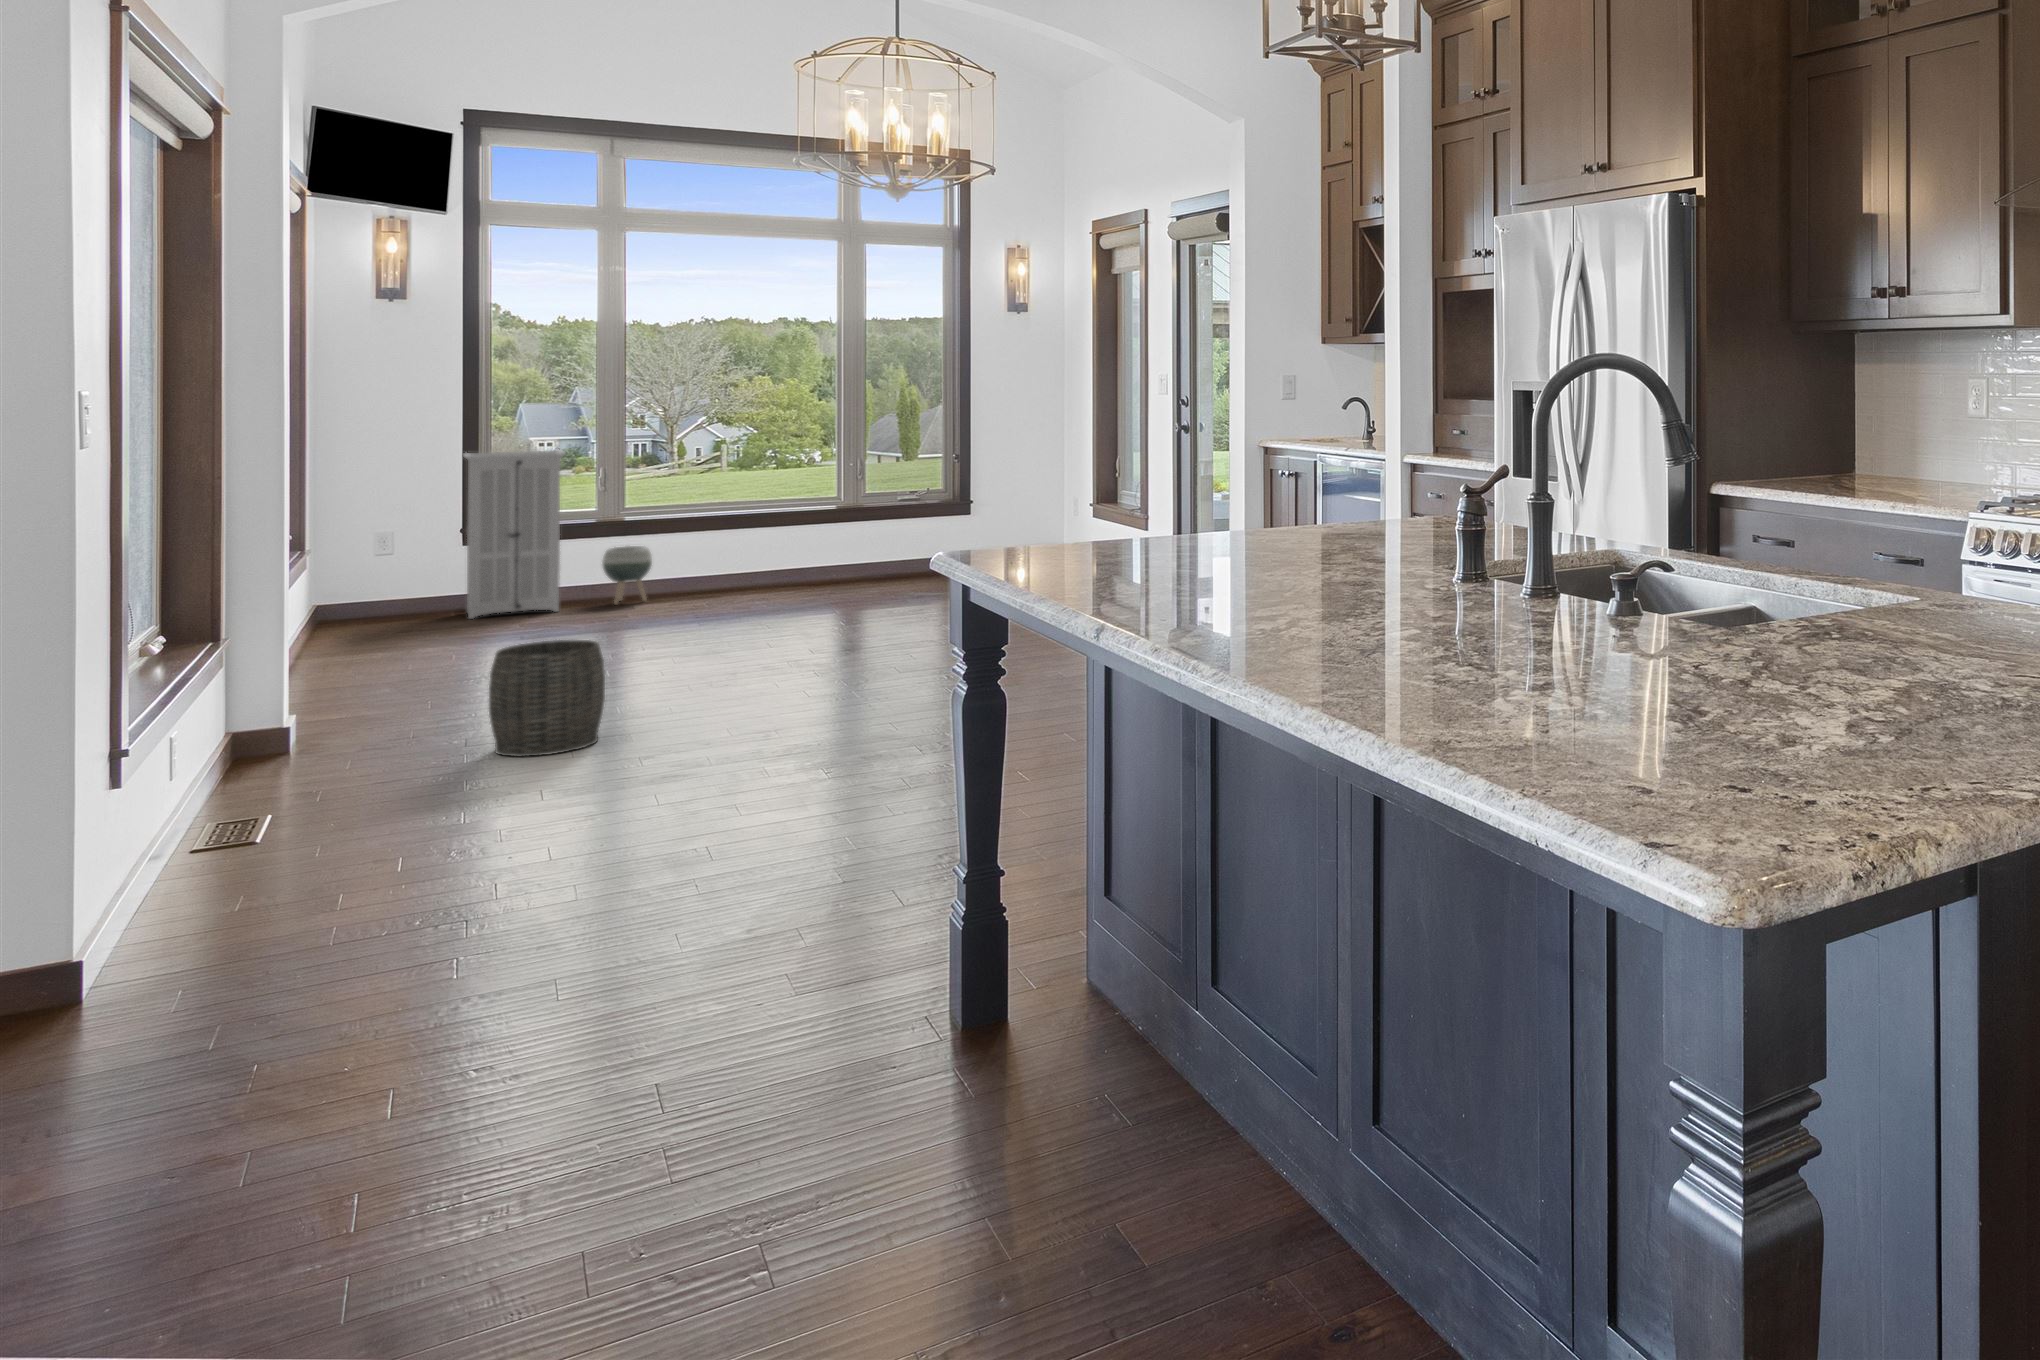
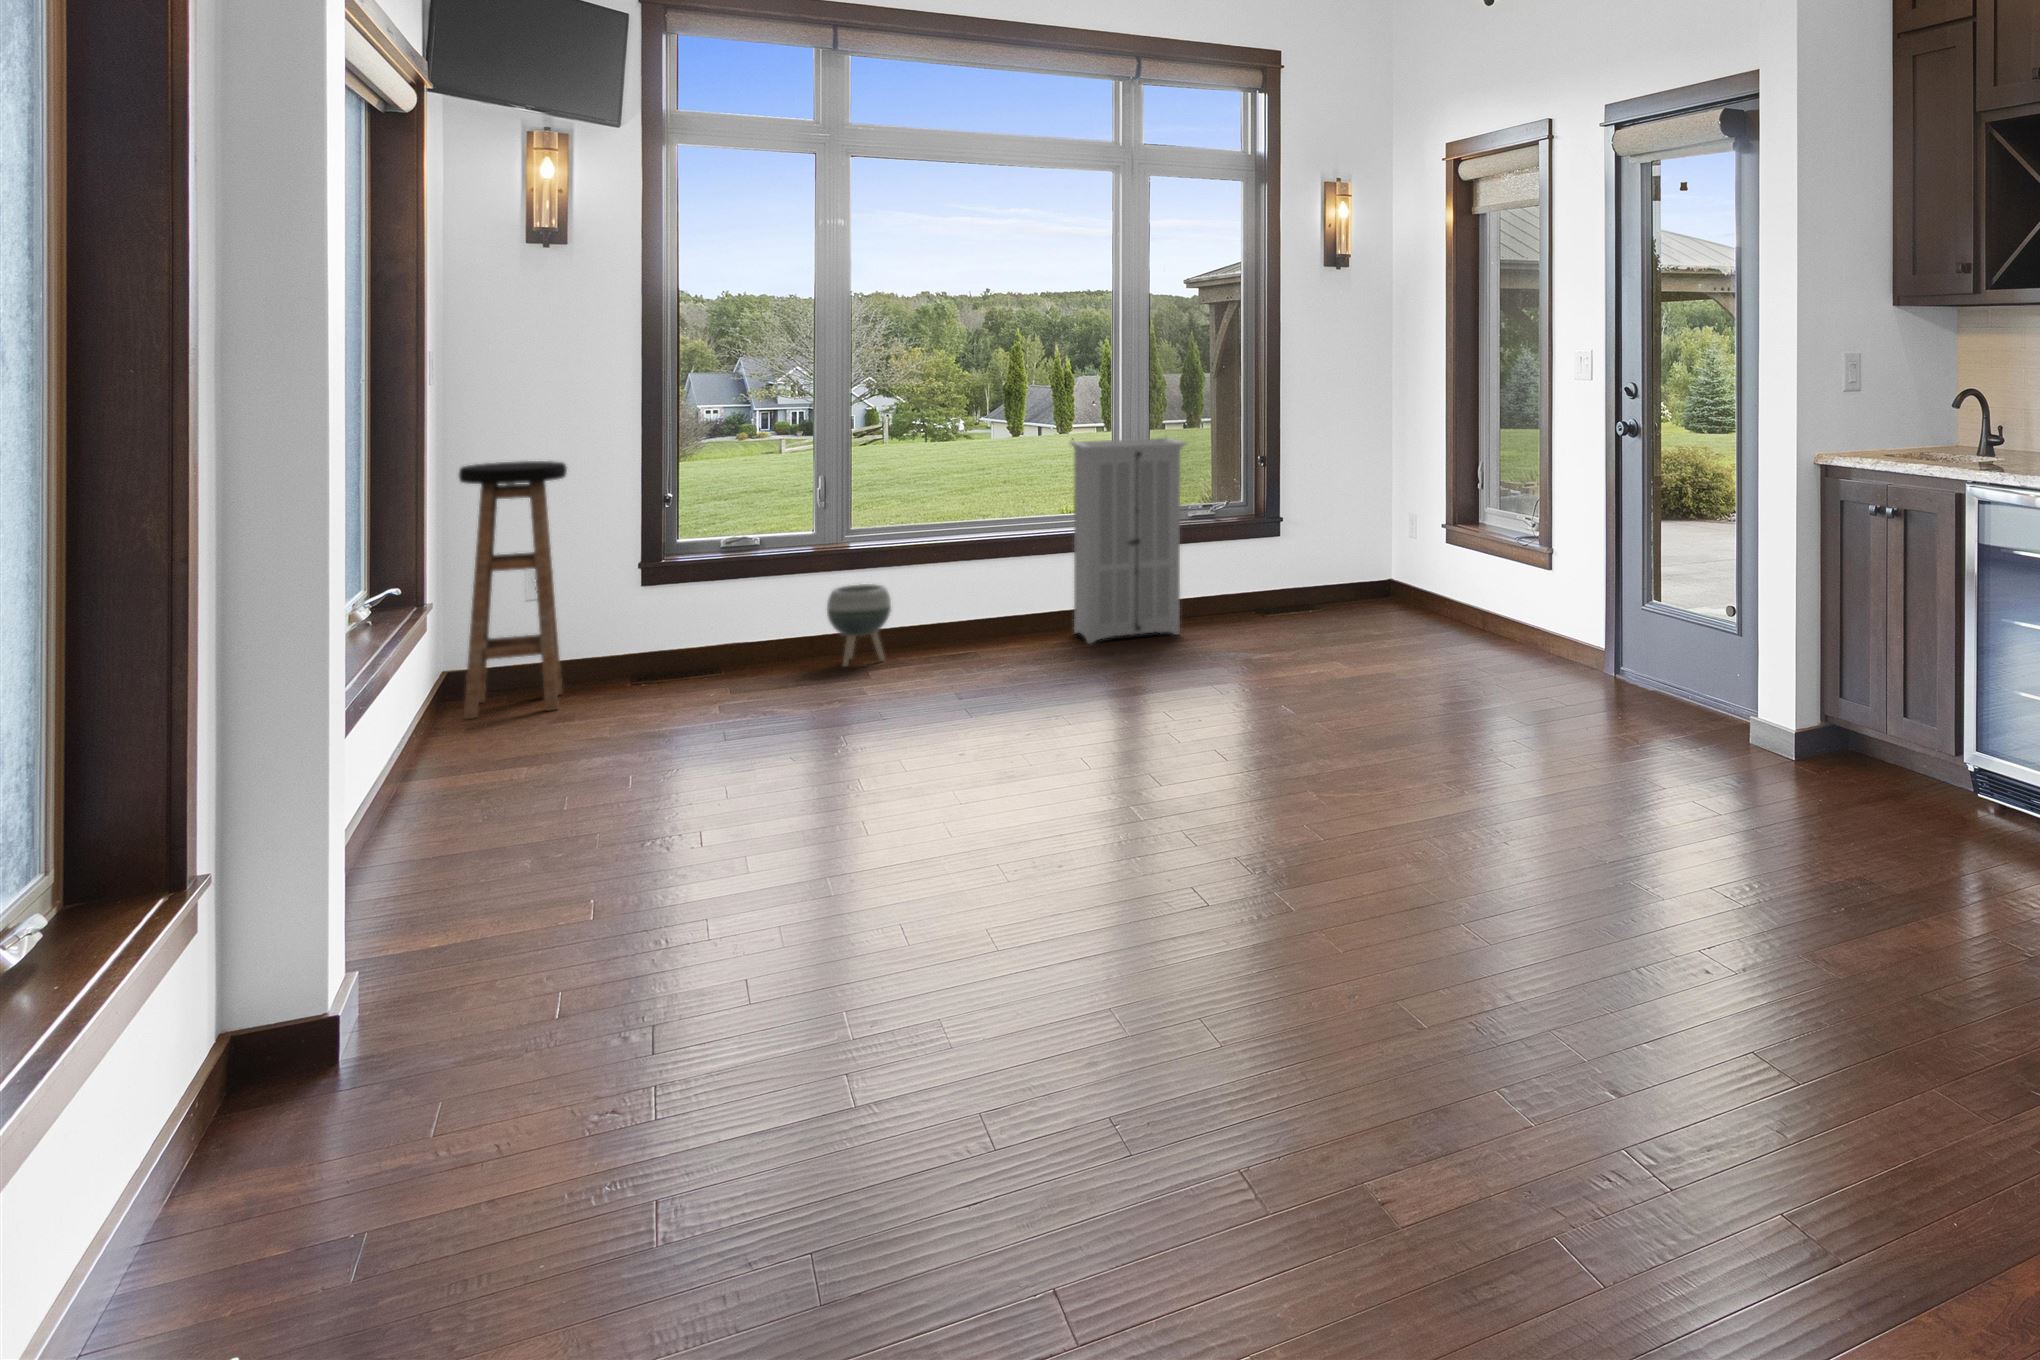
storage cabinet: present [464,448,566,619] -> present [1070,437,1186,643]
bar stool: none [326,454,405,634] -> present [459,461,567,719]
woven basket: present [489,640,605,757] -> none [679,844,877,1087]

